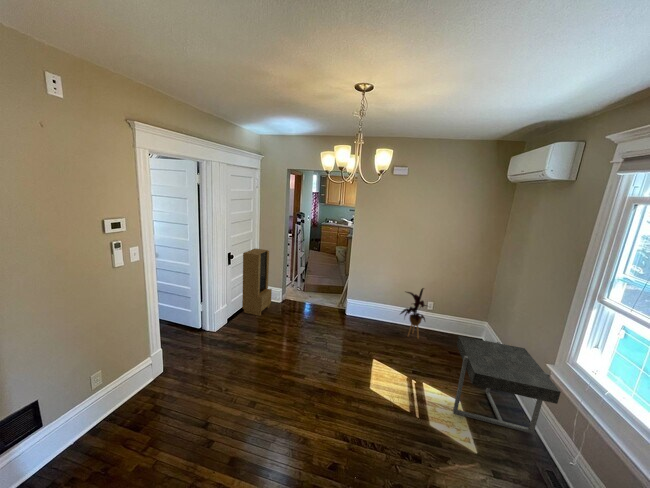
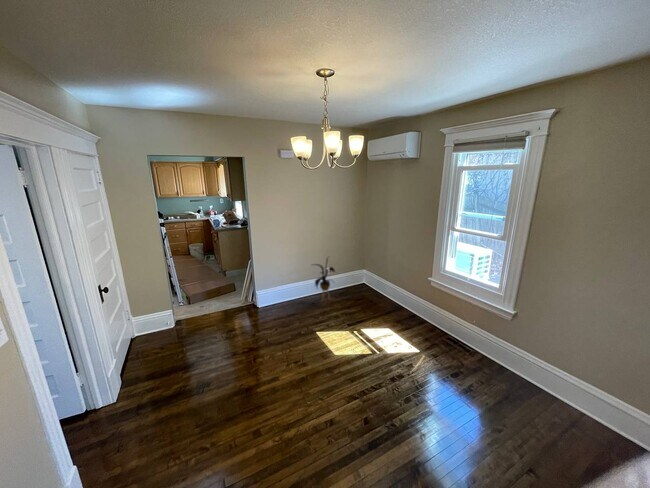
storage cabinet: present [242,249,272,316] -> none [113,266,165,359]
side table: present [453,336,561,434] -> none [377,275,445,337]

